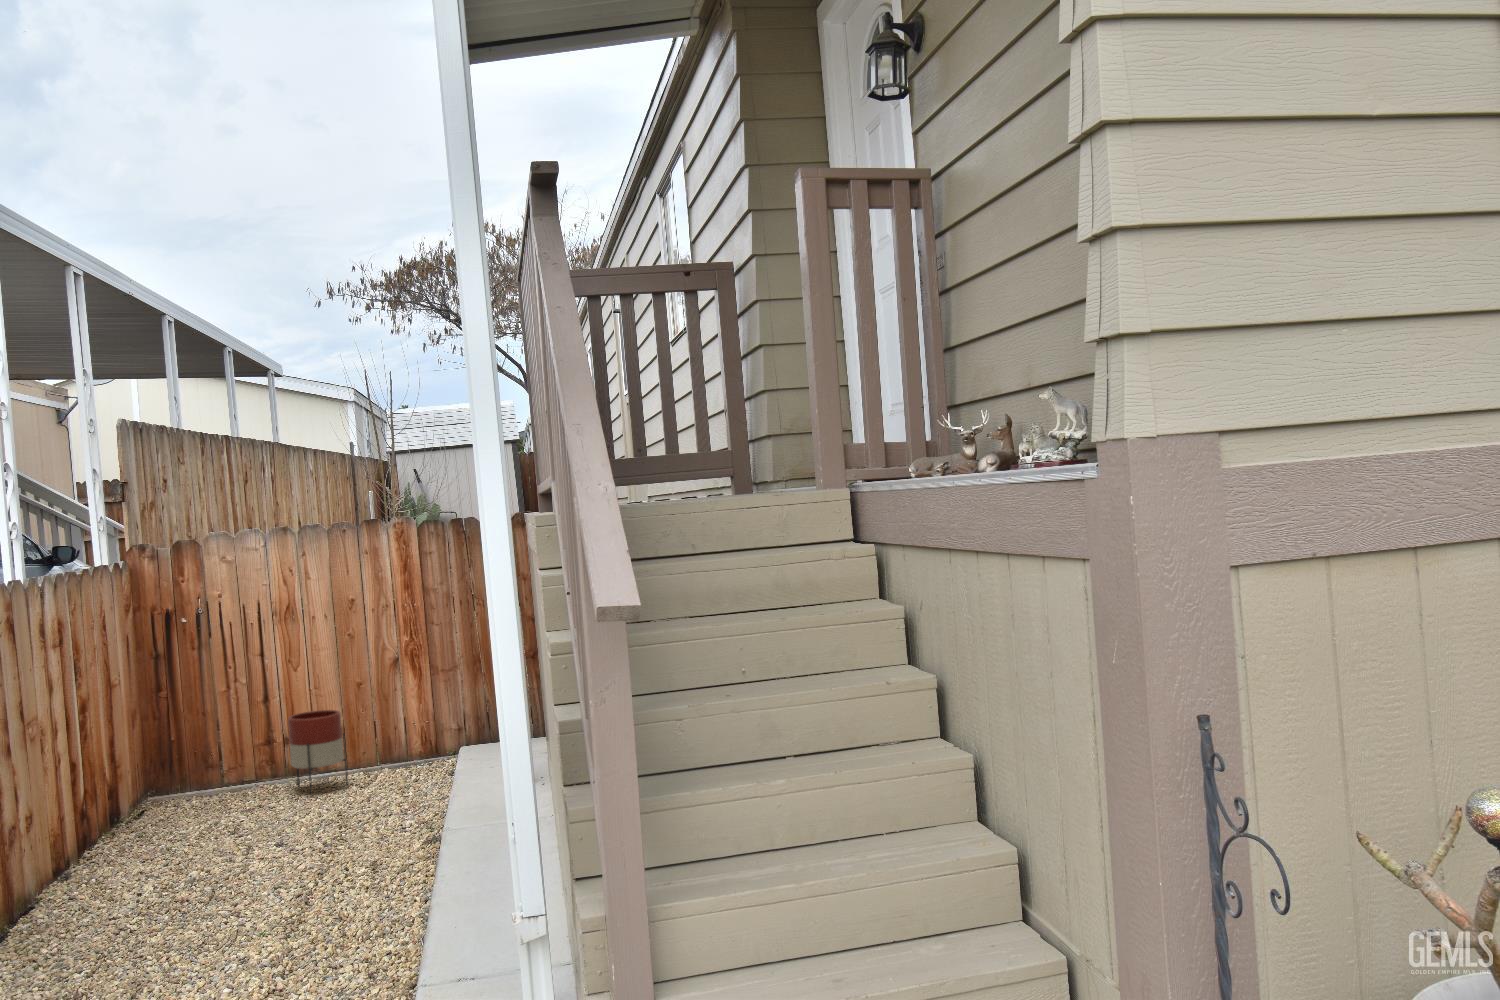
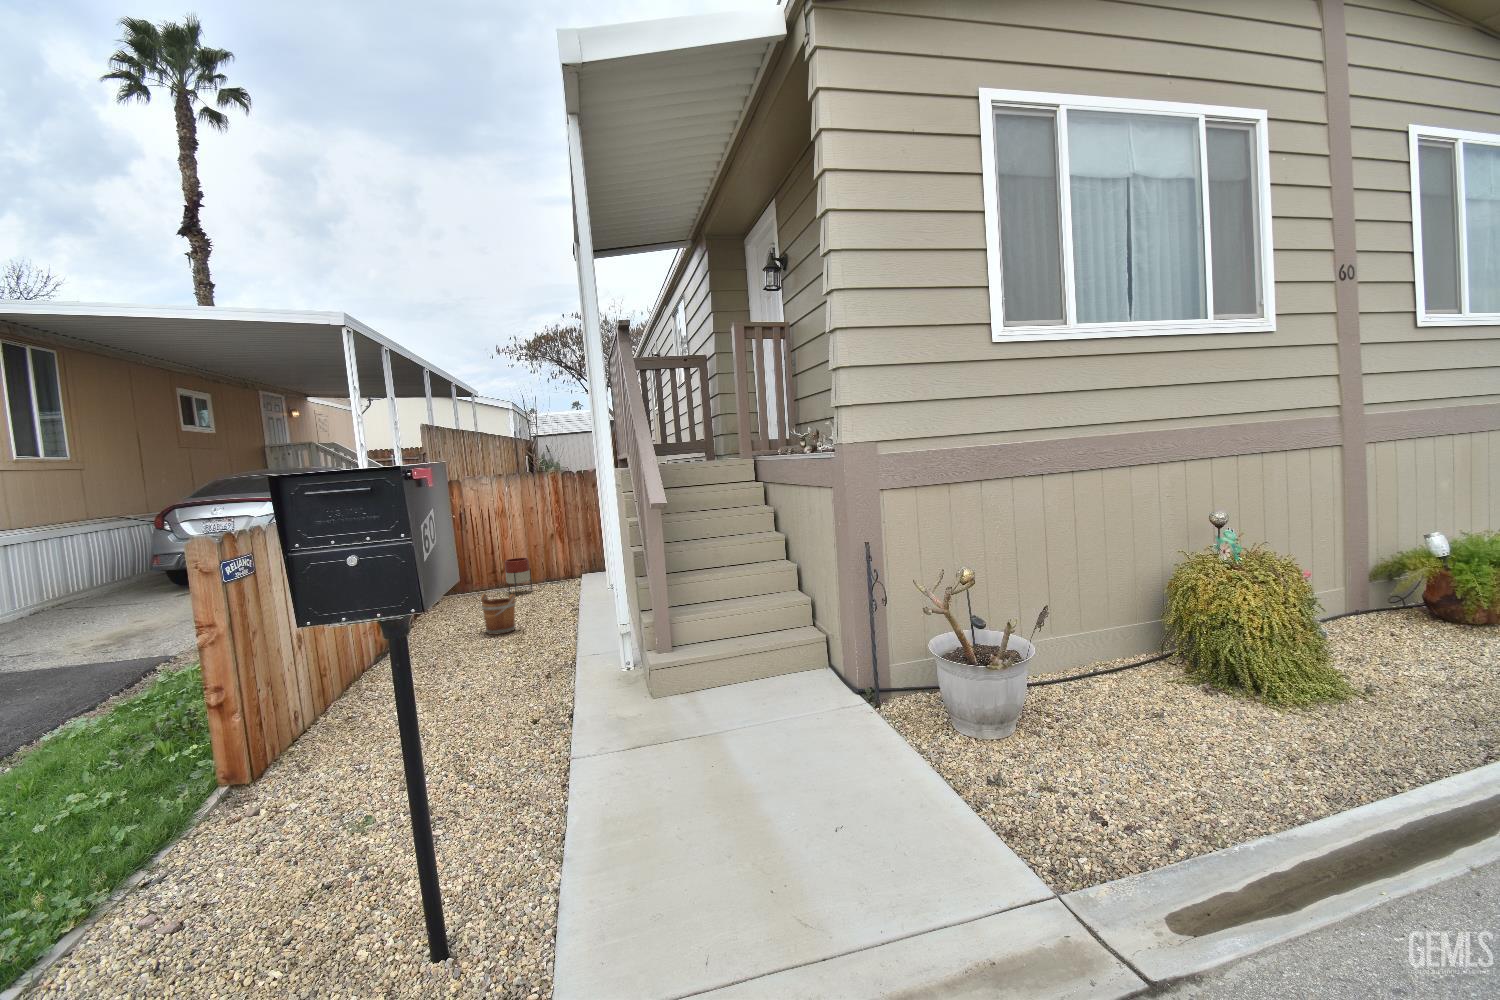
bucket: none [204,806,290,903] -> present [480,594,516,635]

